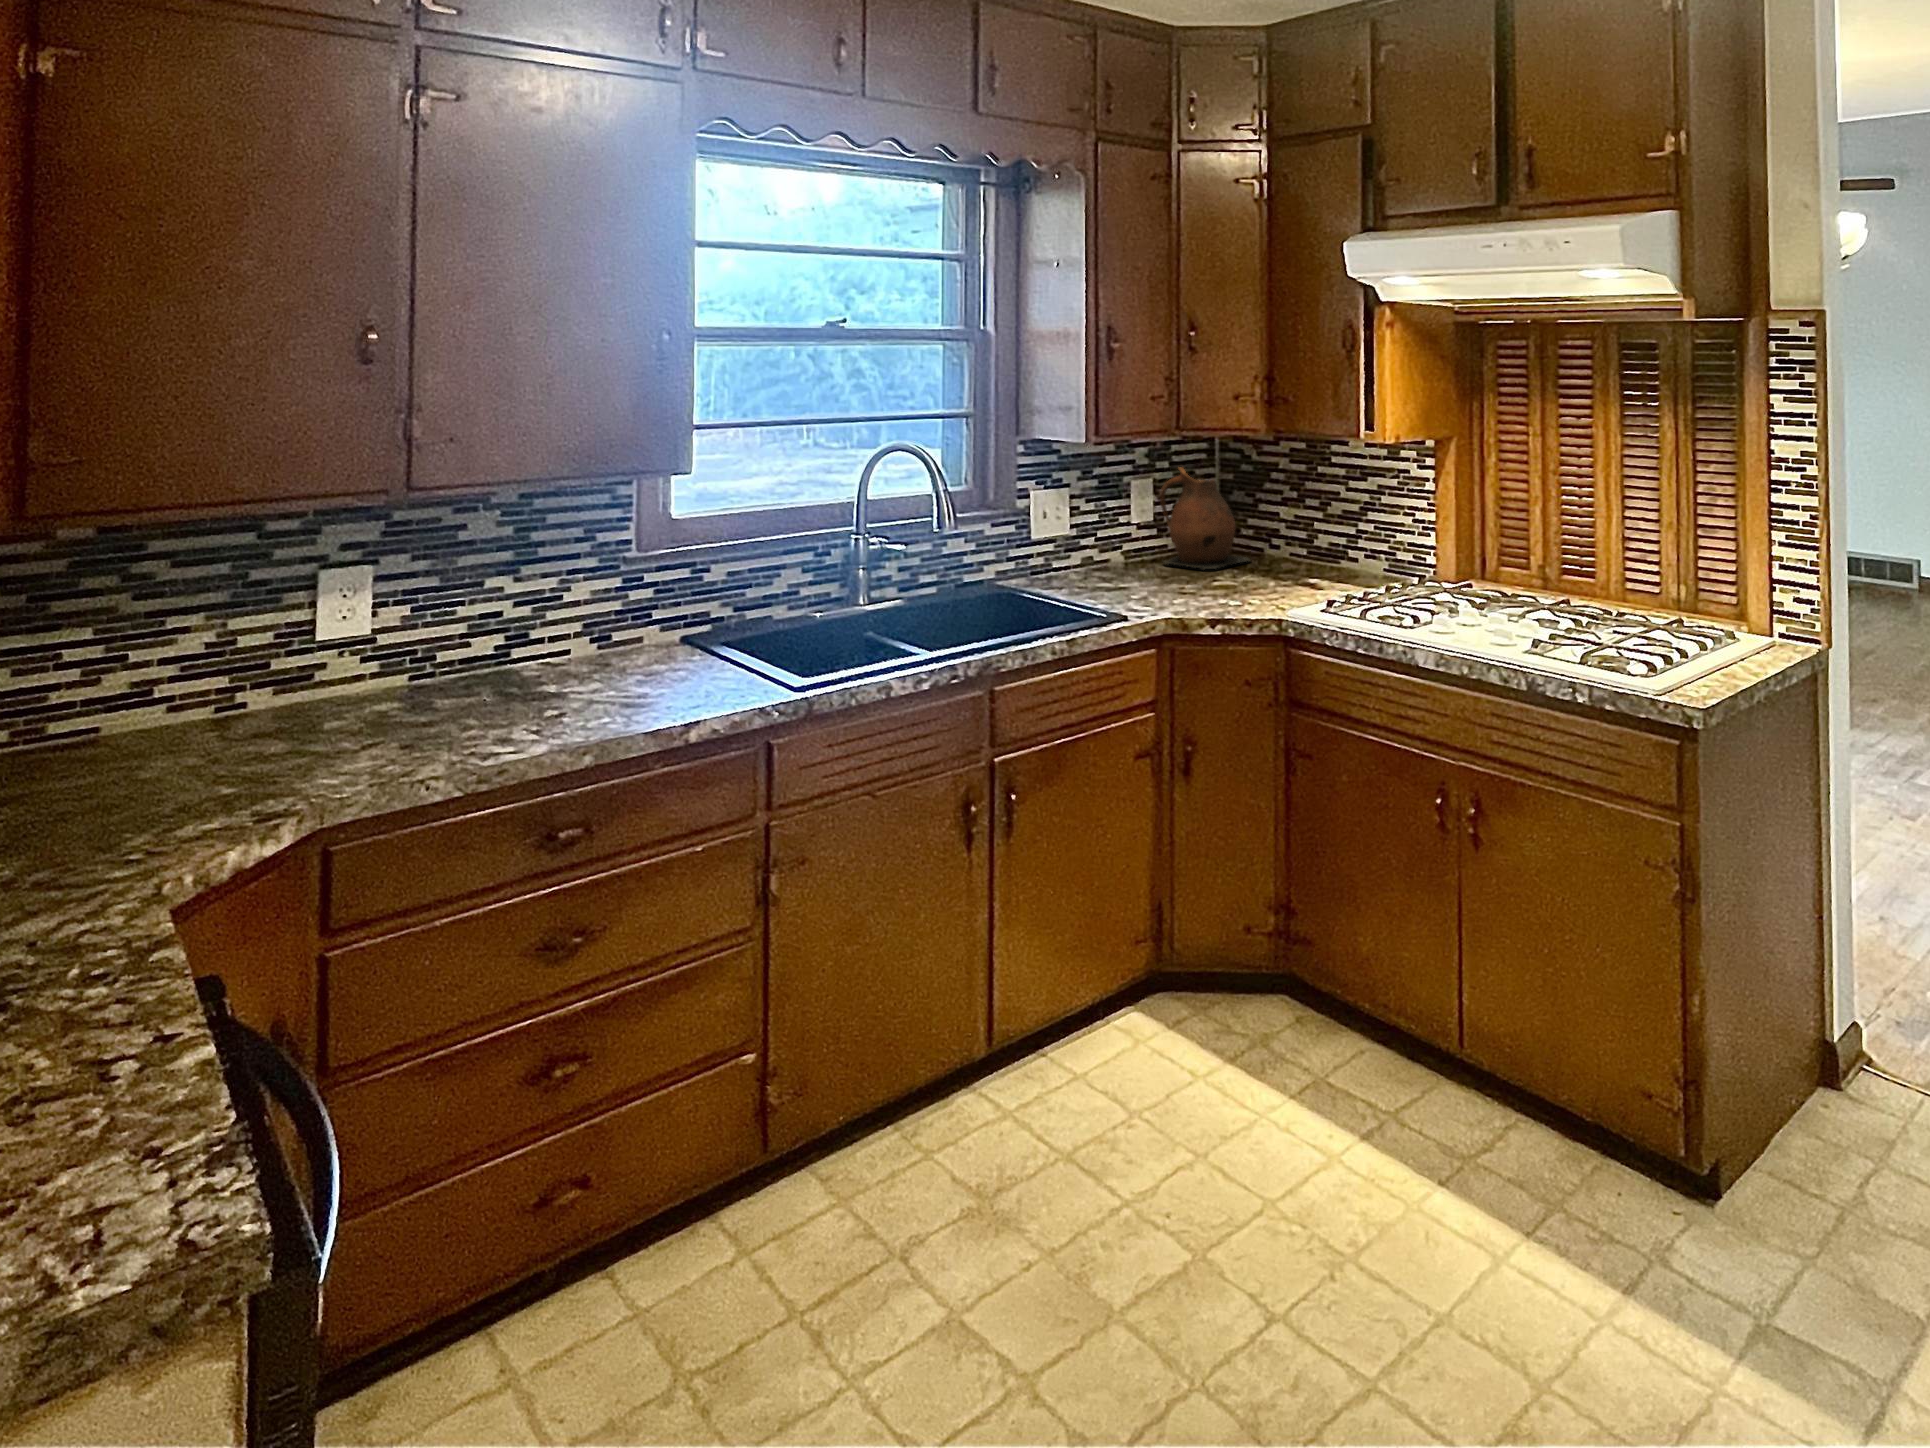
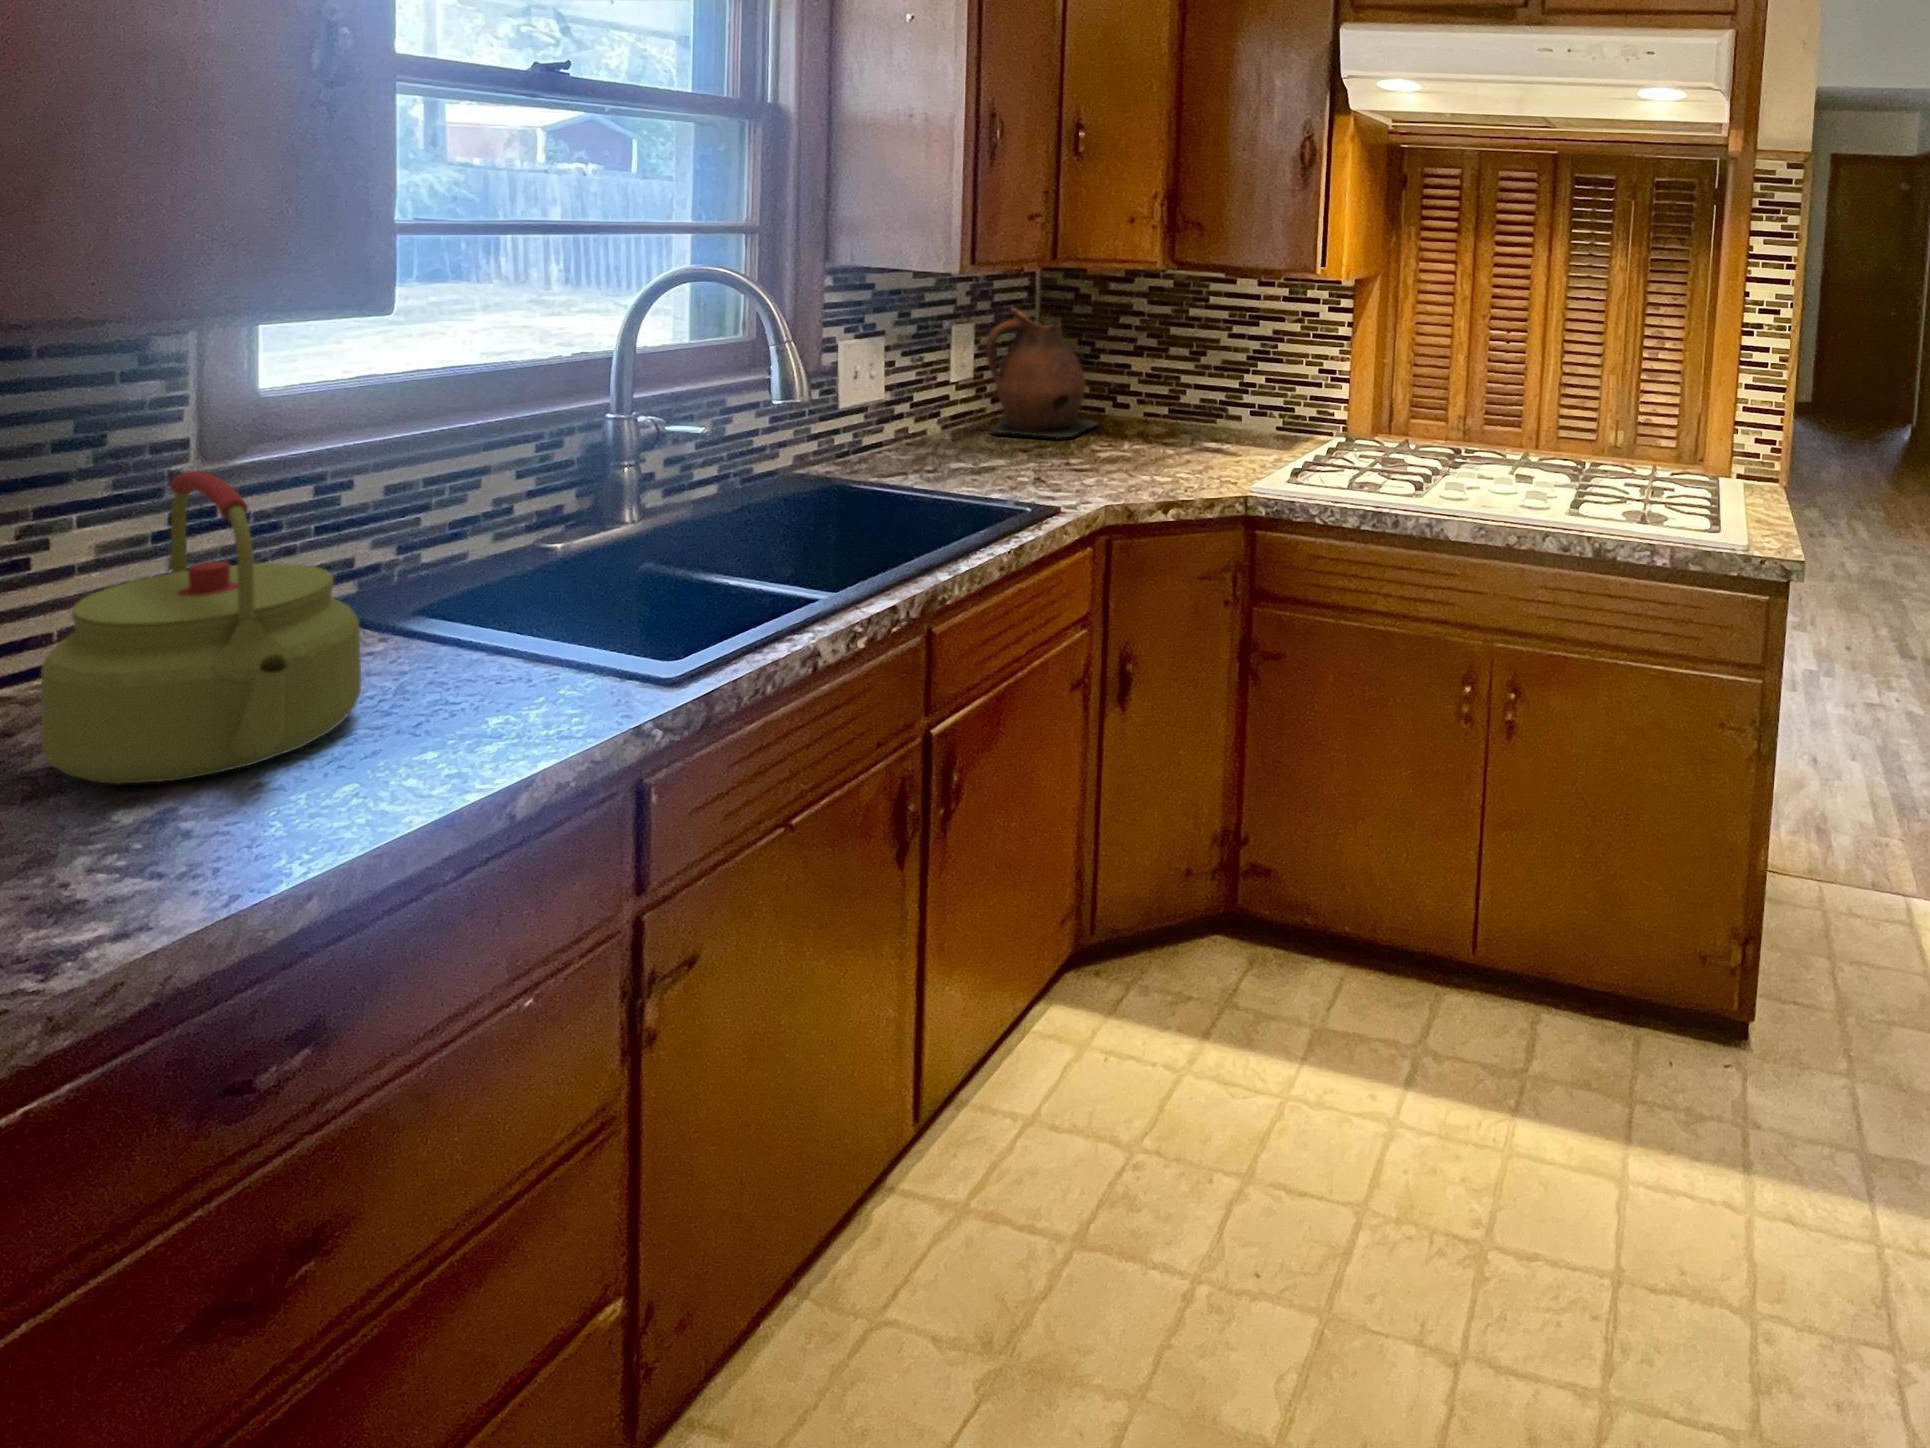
kettle: none [529,553,657,702] -> present [41,471,361,784]

